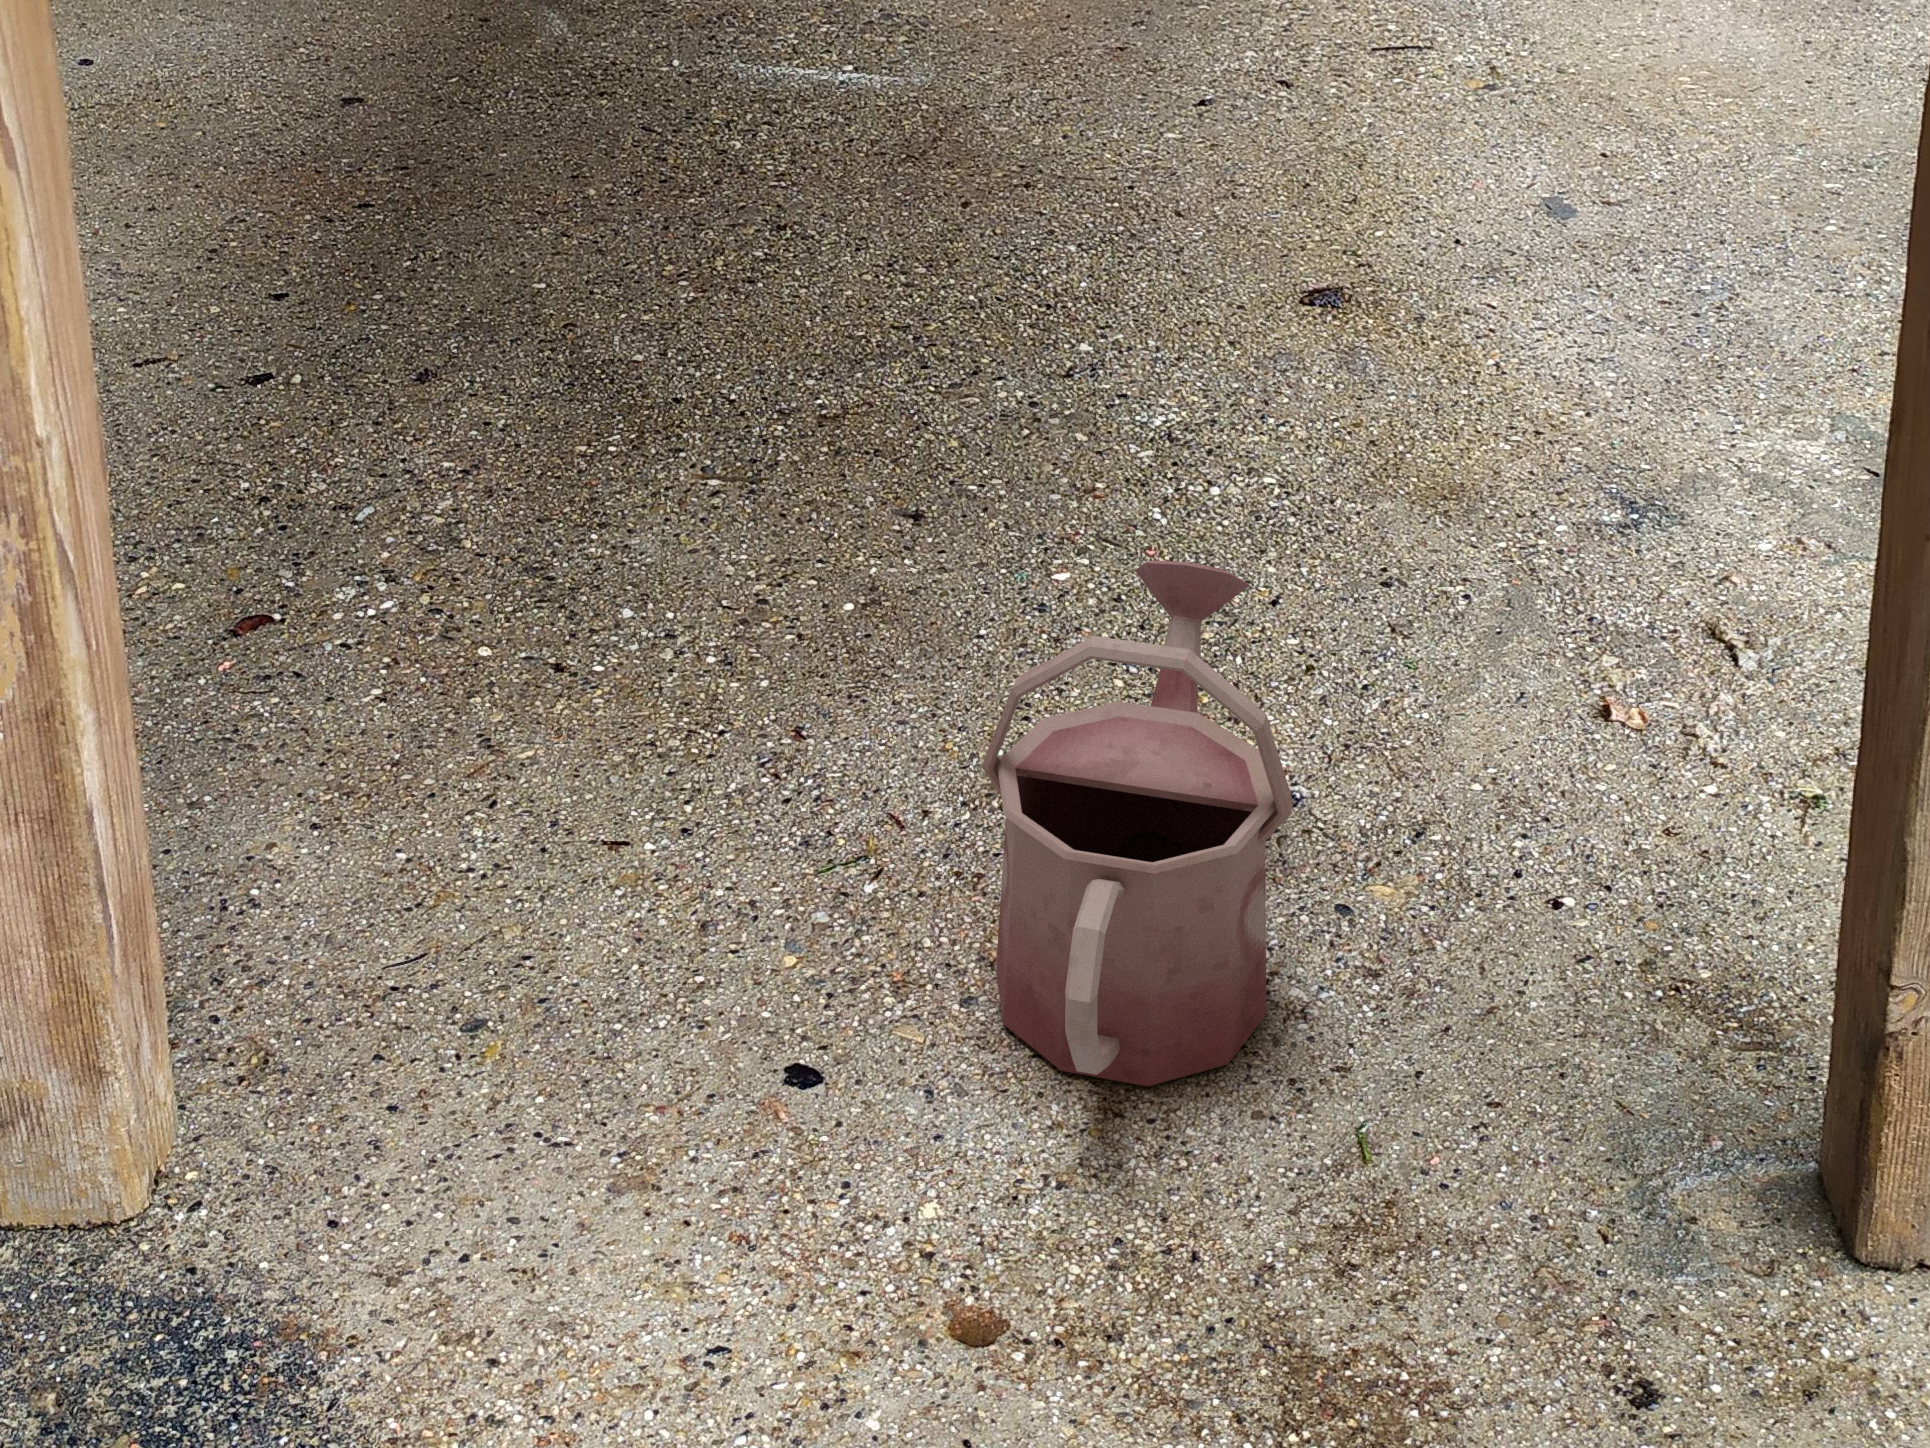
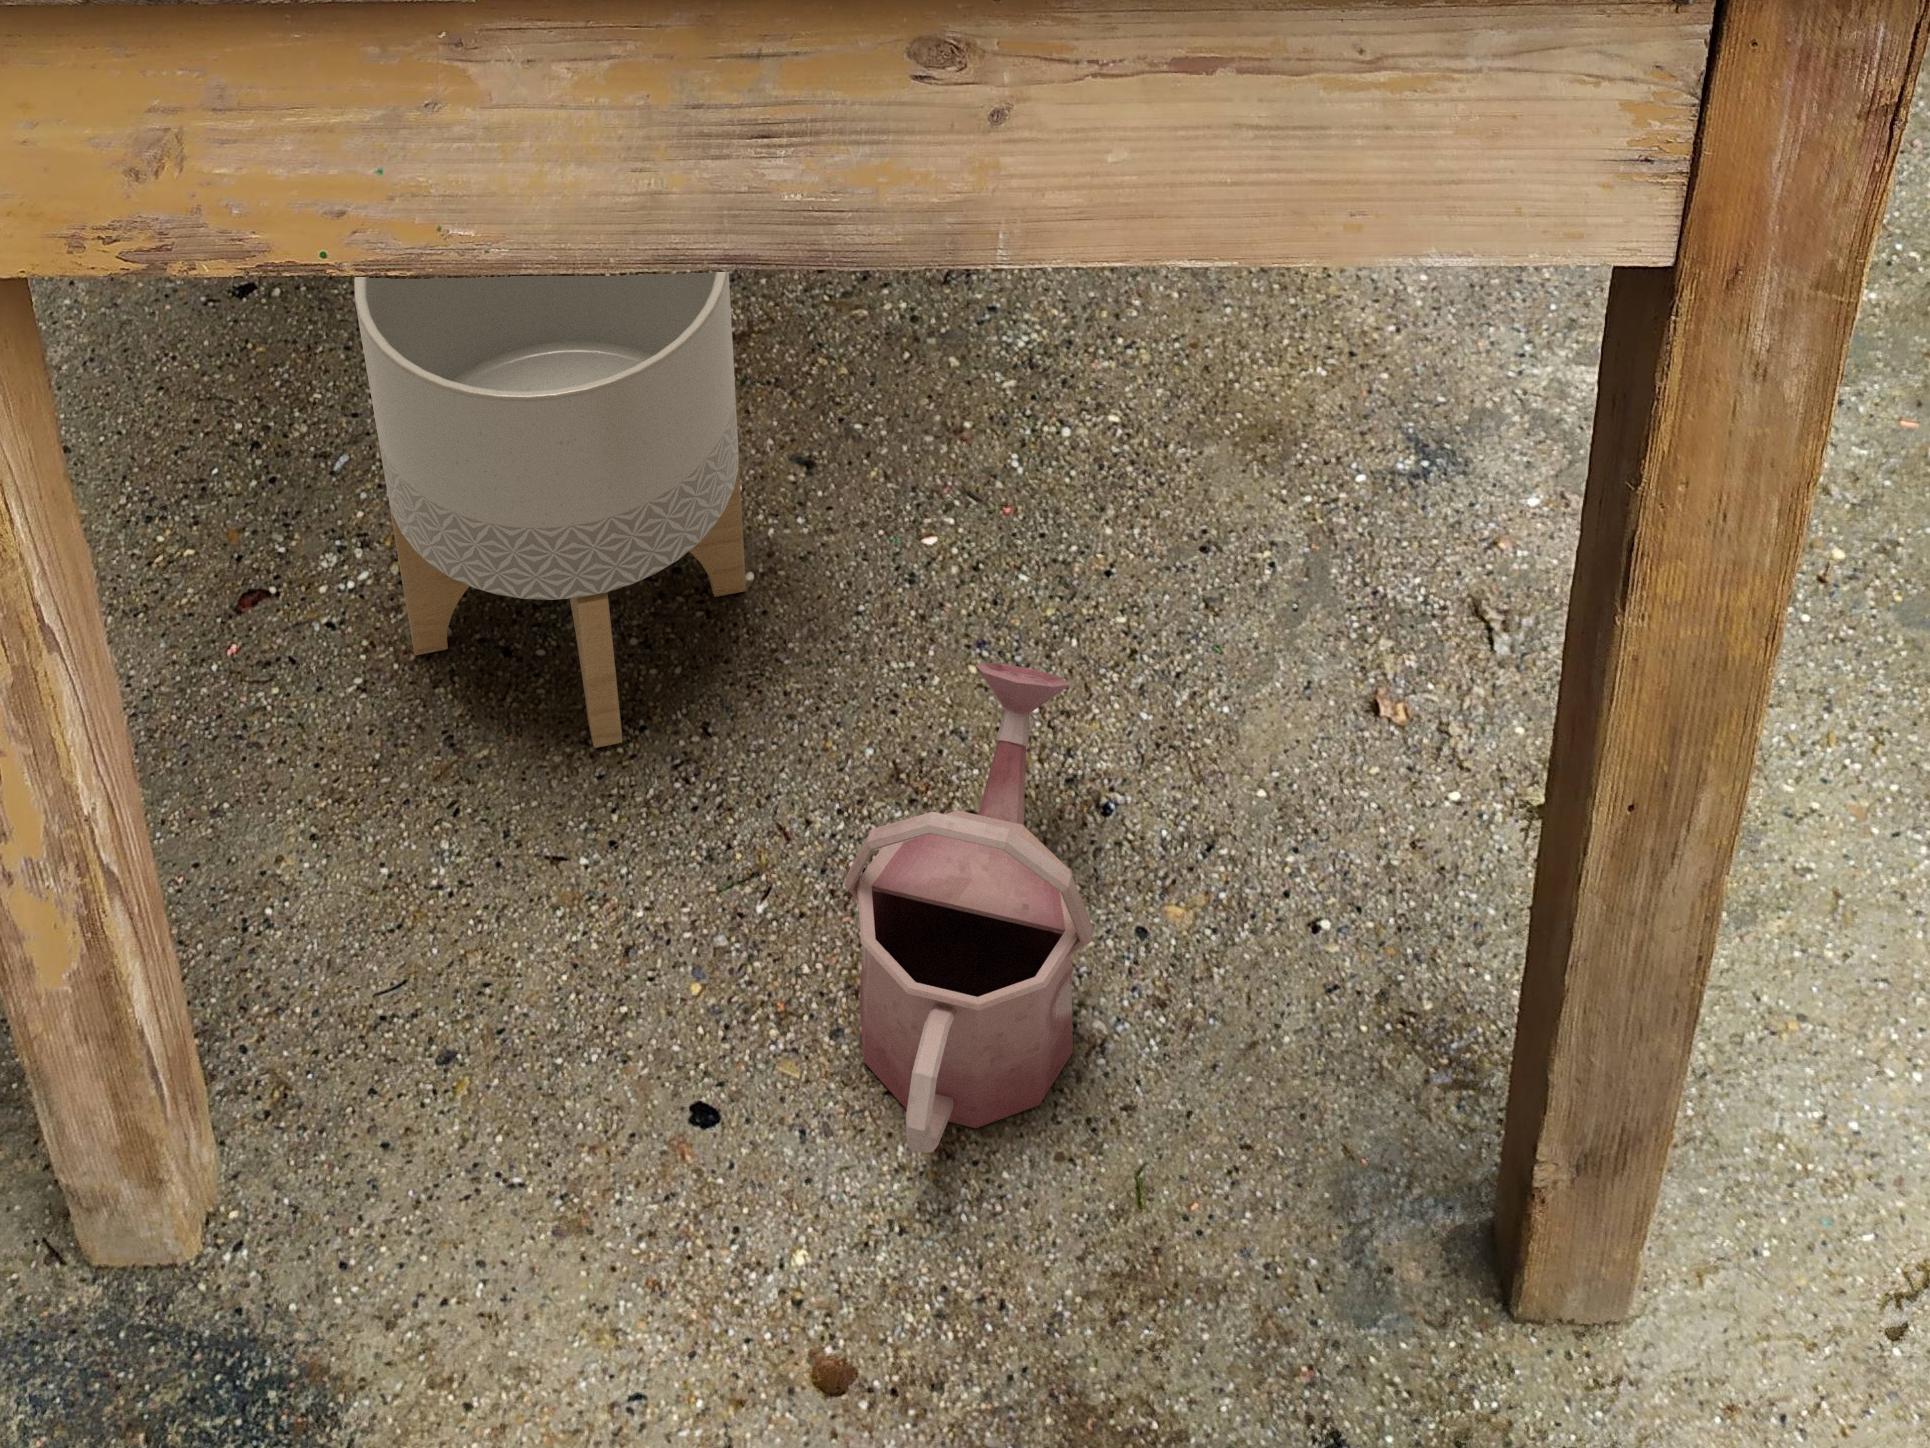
planter: none [410,46,851,742] -> present [354,272,746,748]

